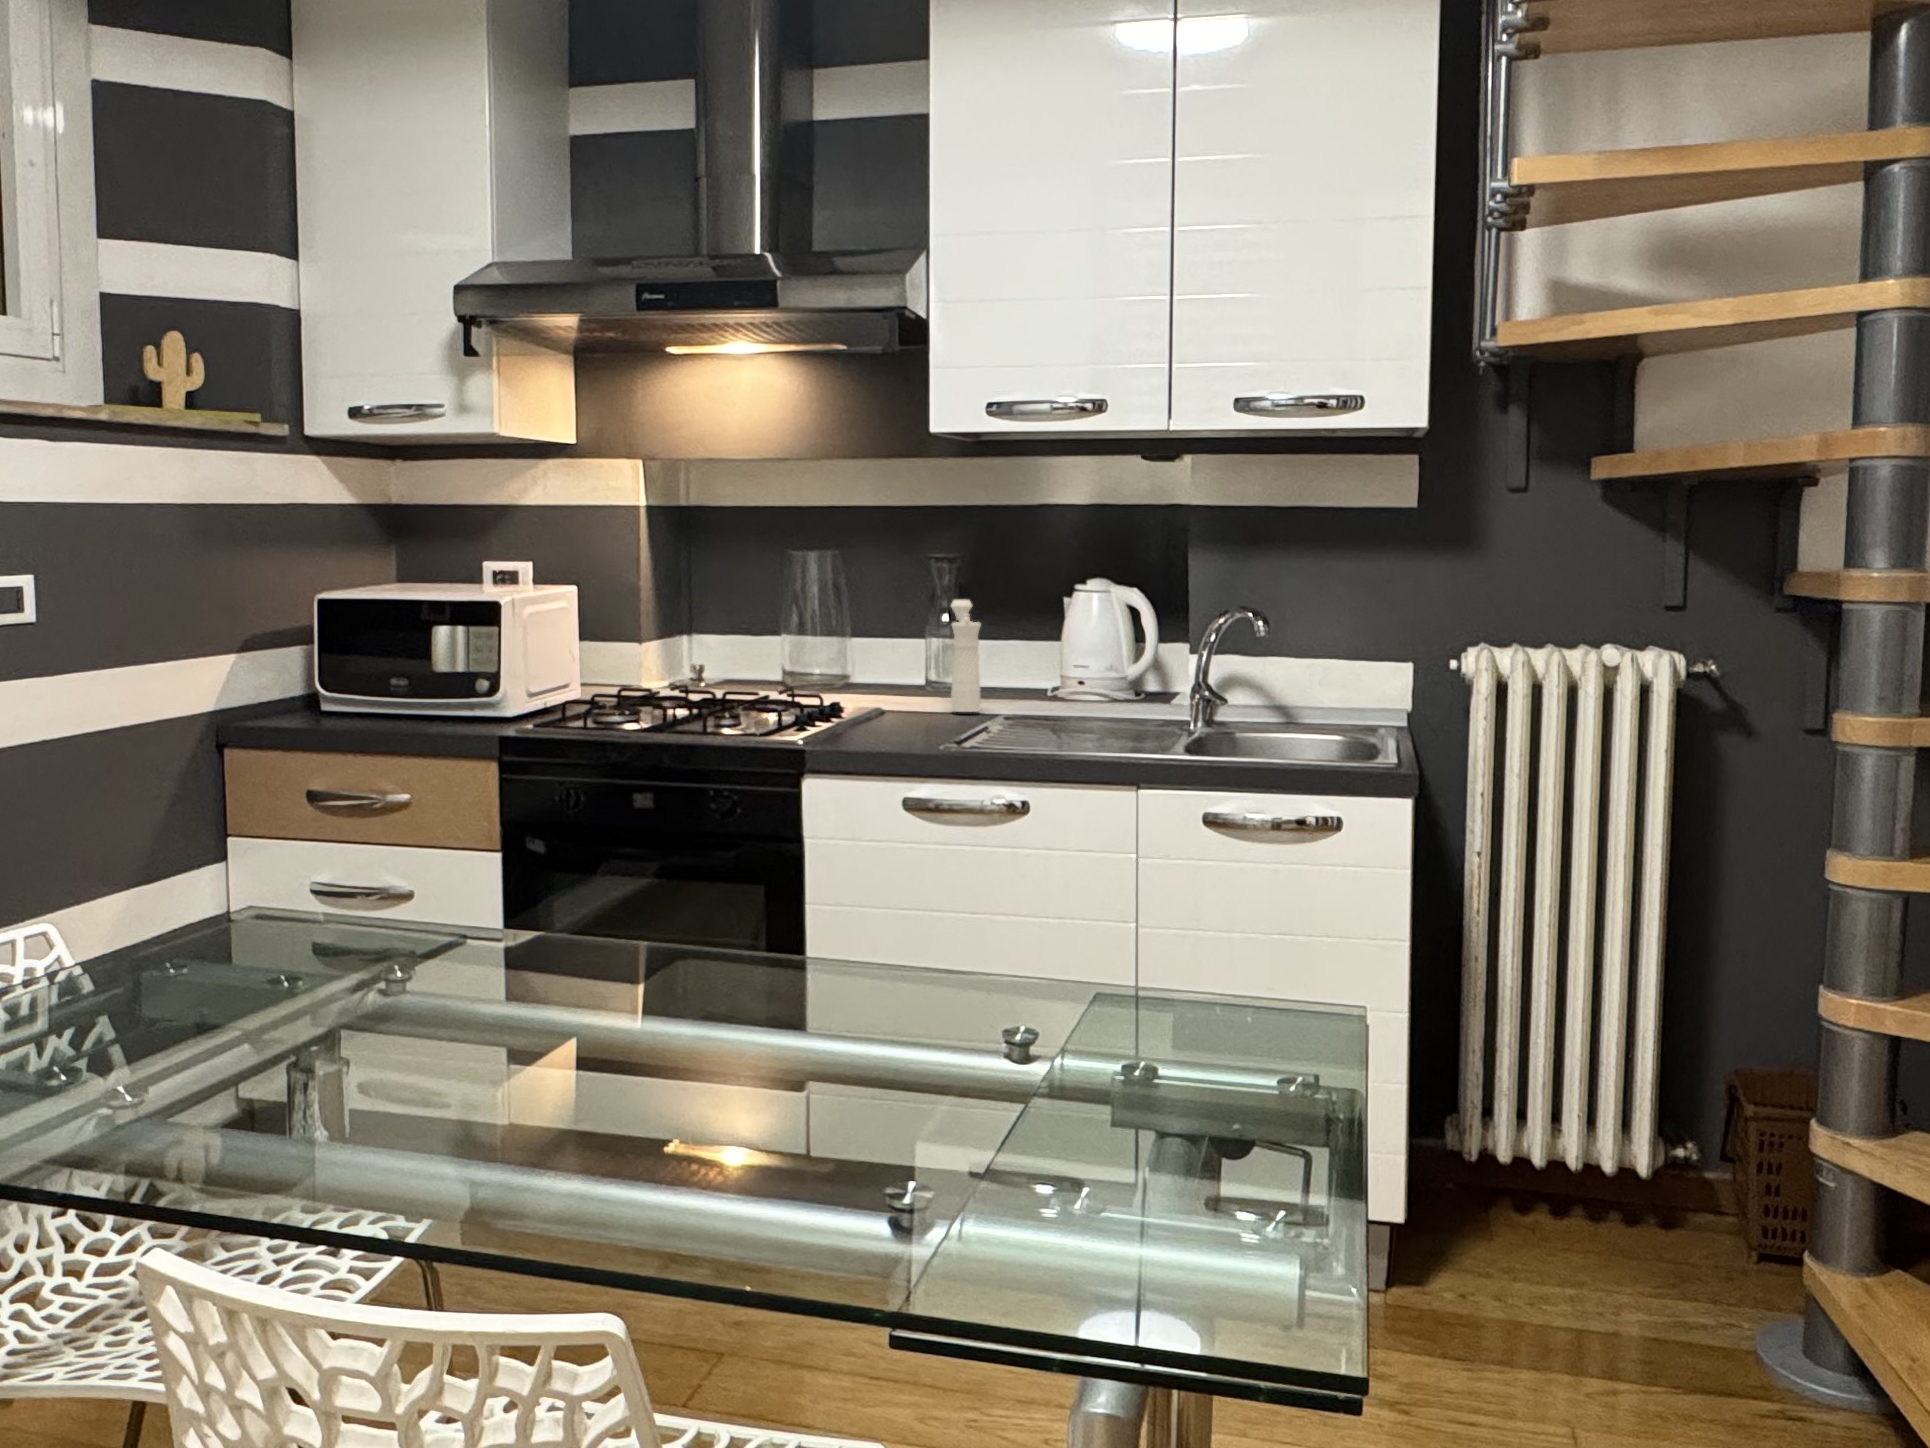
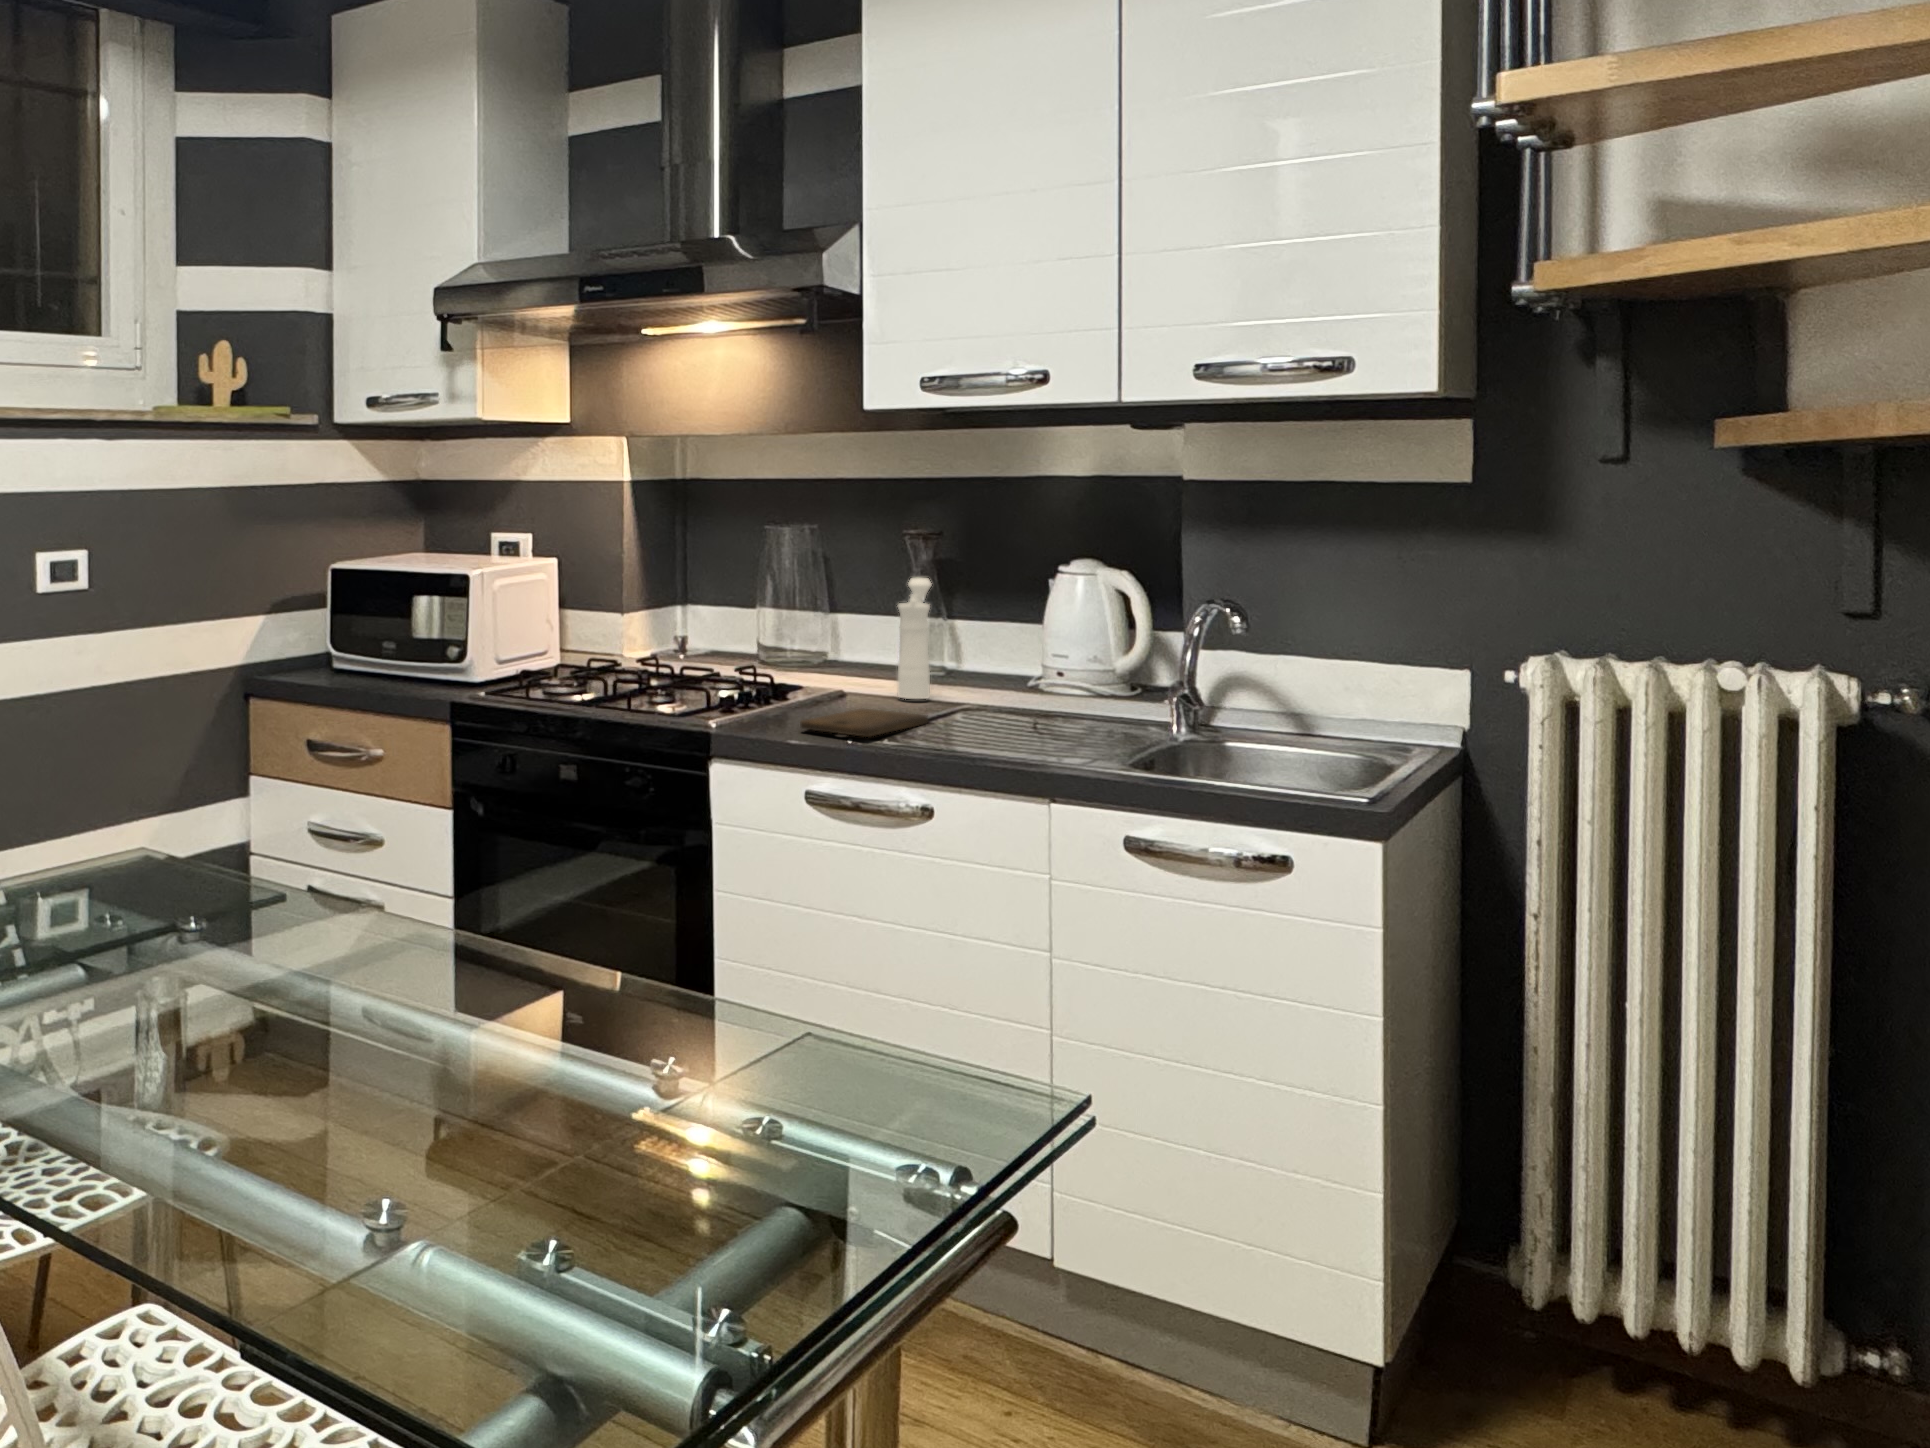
cutting board: none [894,721,998,743] -> present [800,709,928,737]

